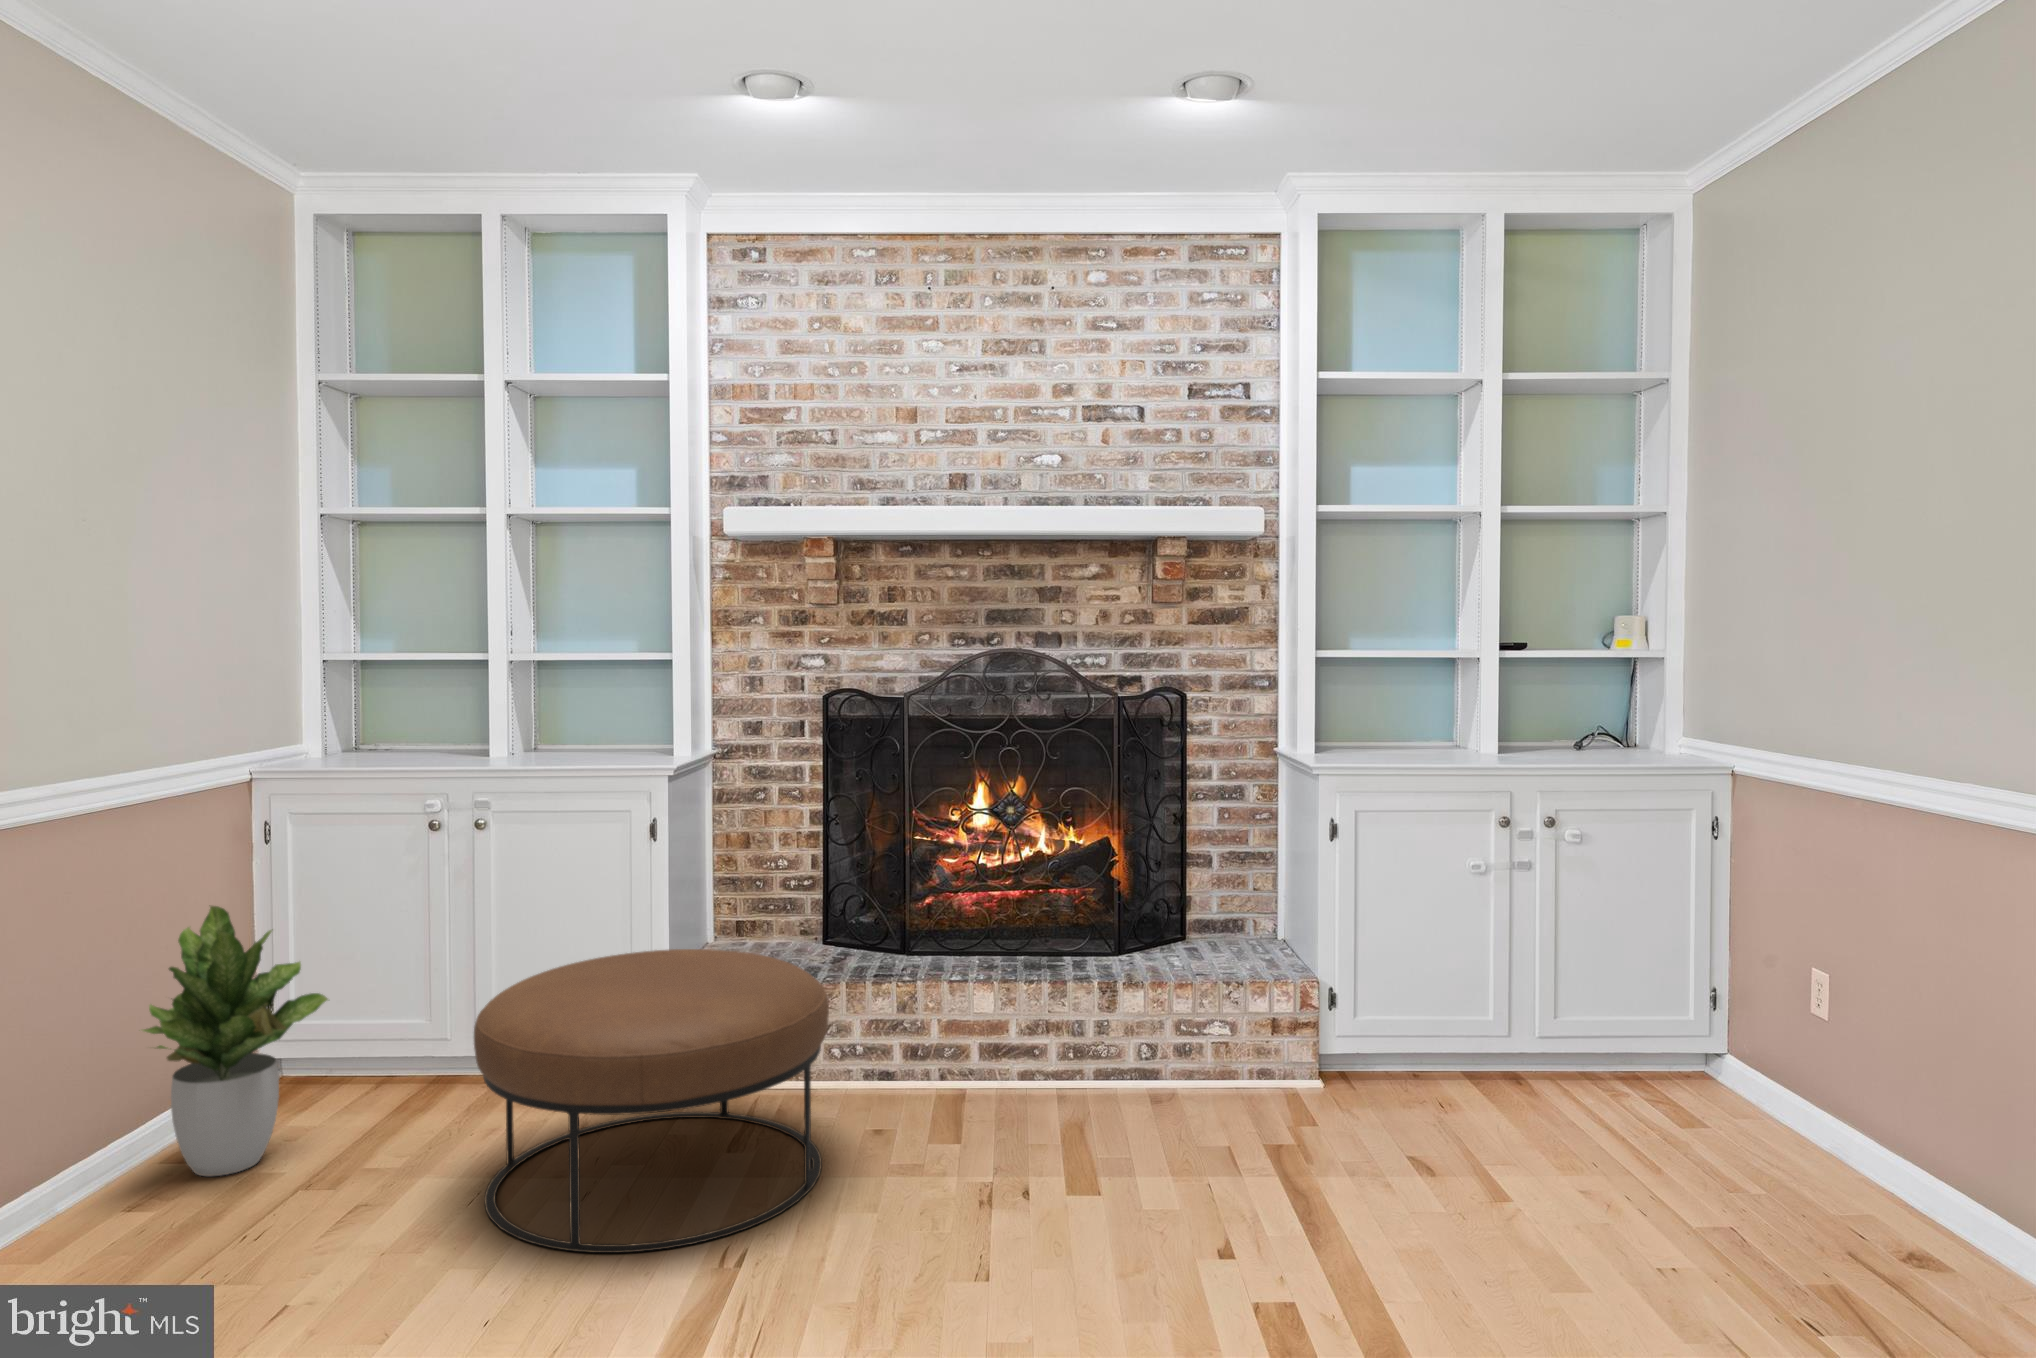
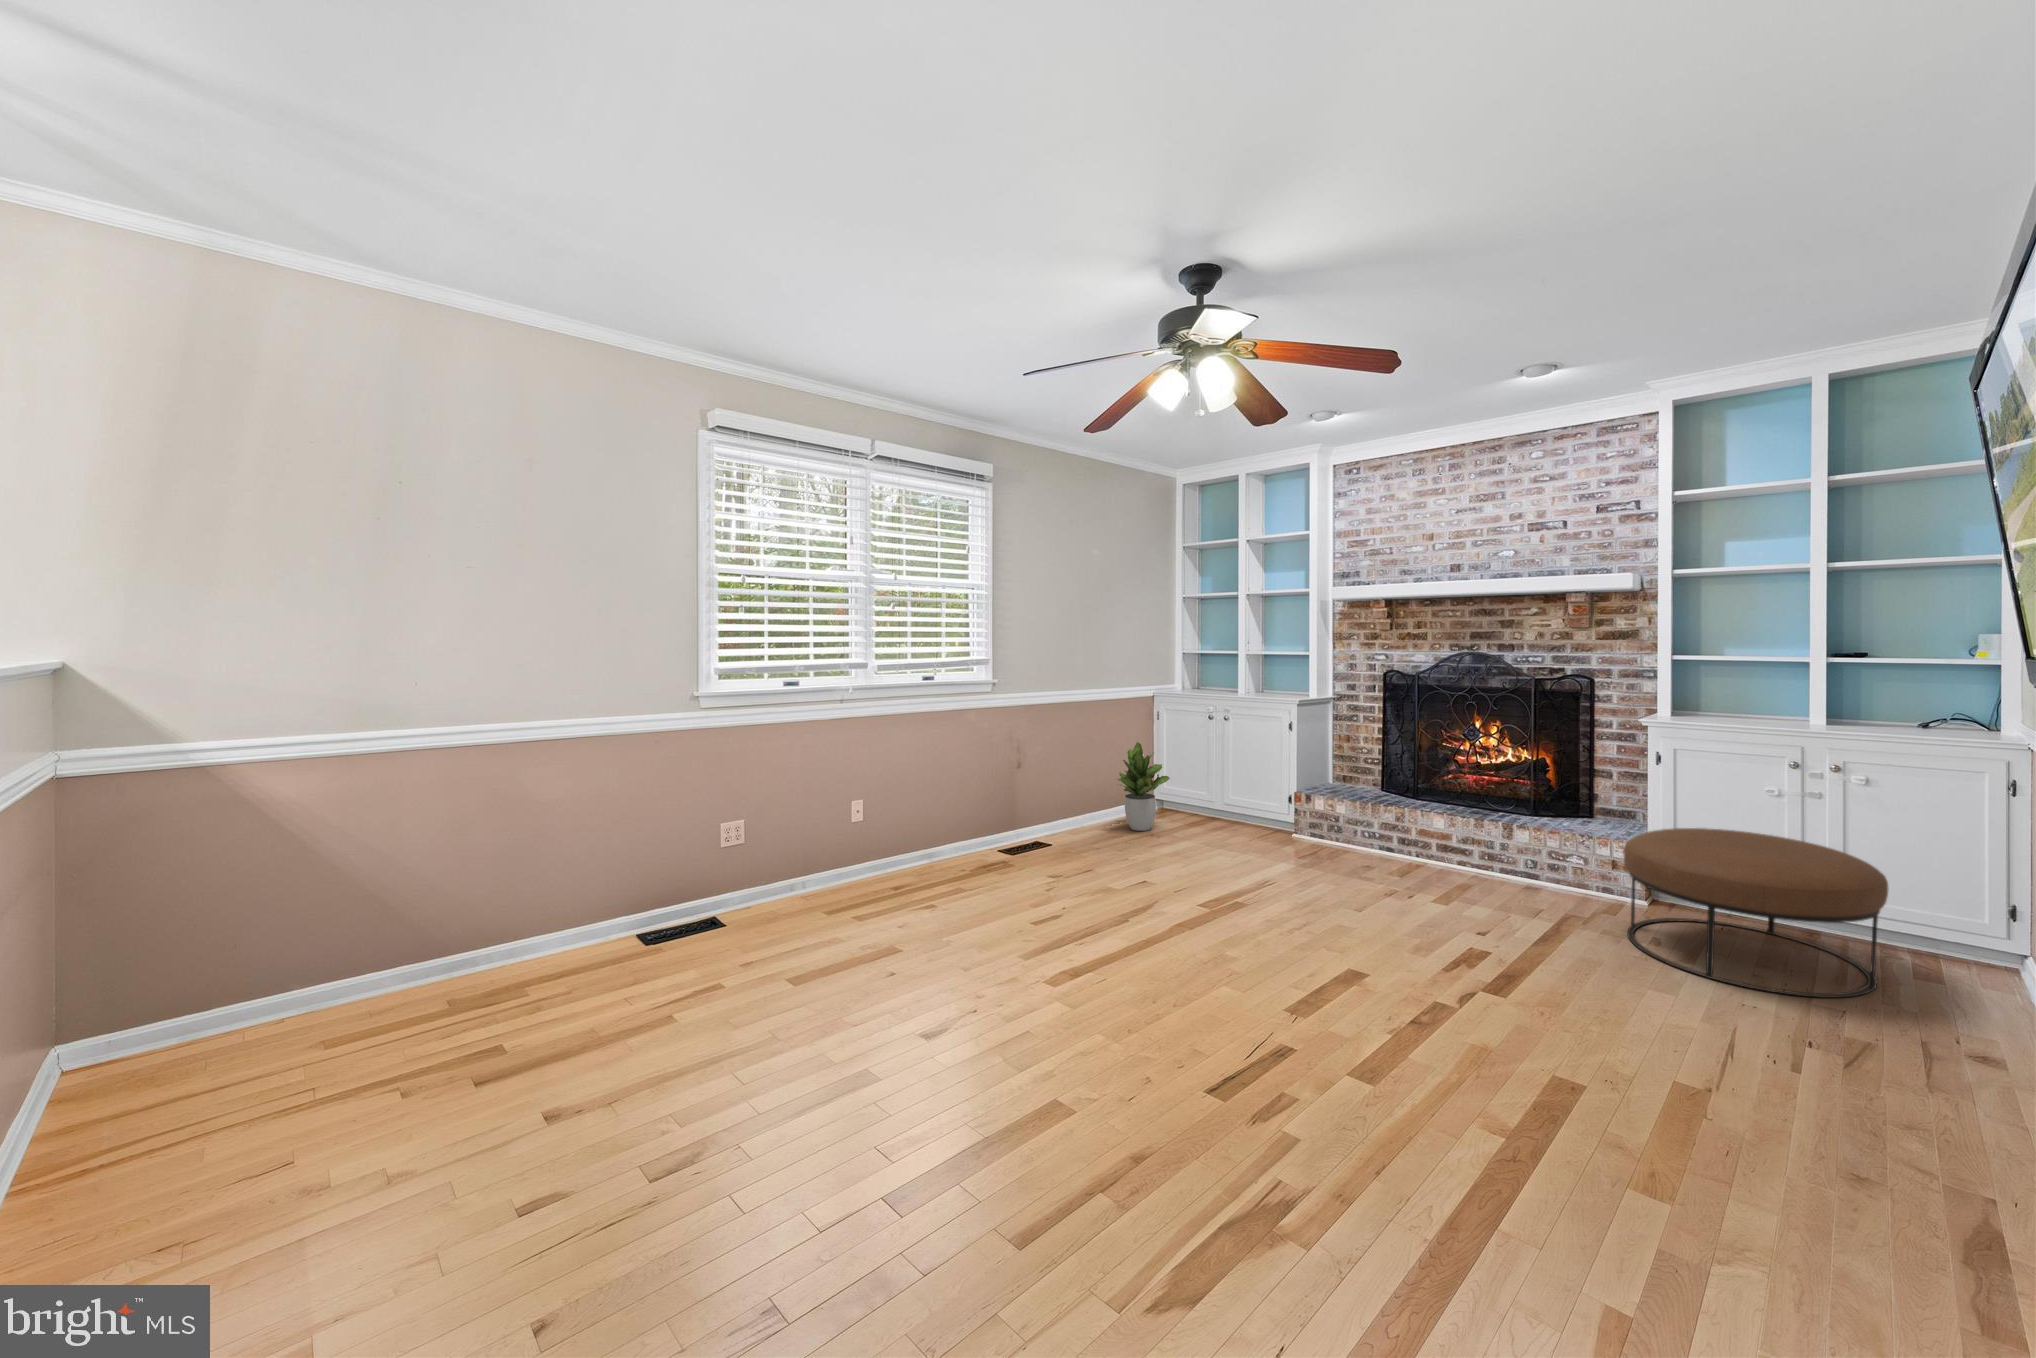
ottoman: present [474,949,829,1253] -> present [1624,828,1889,998]

